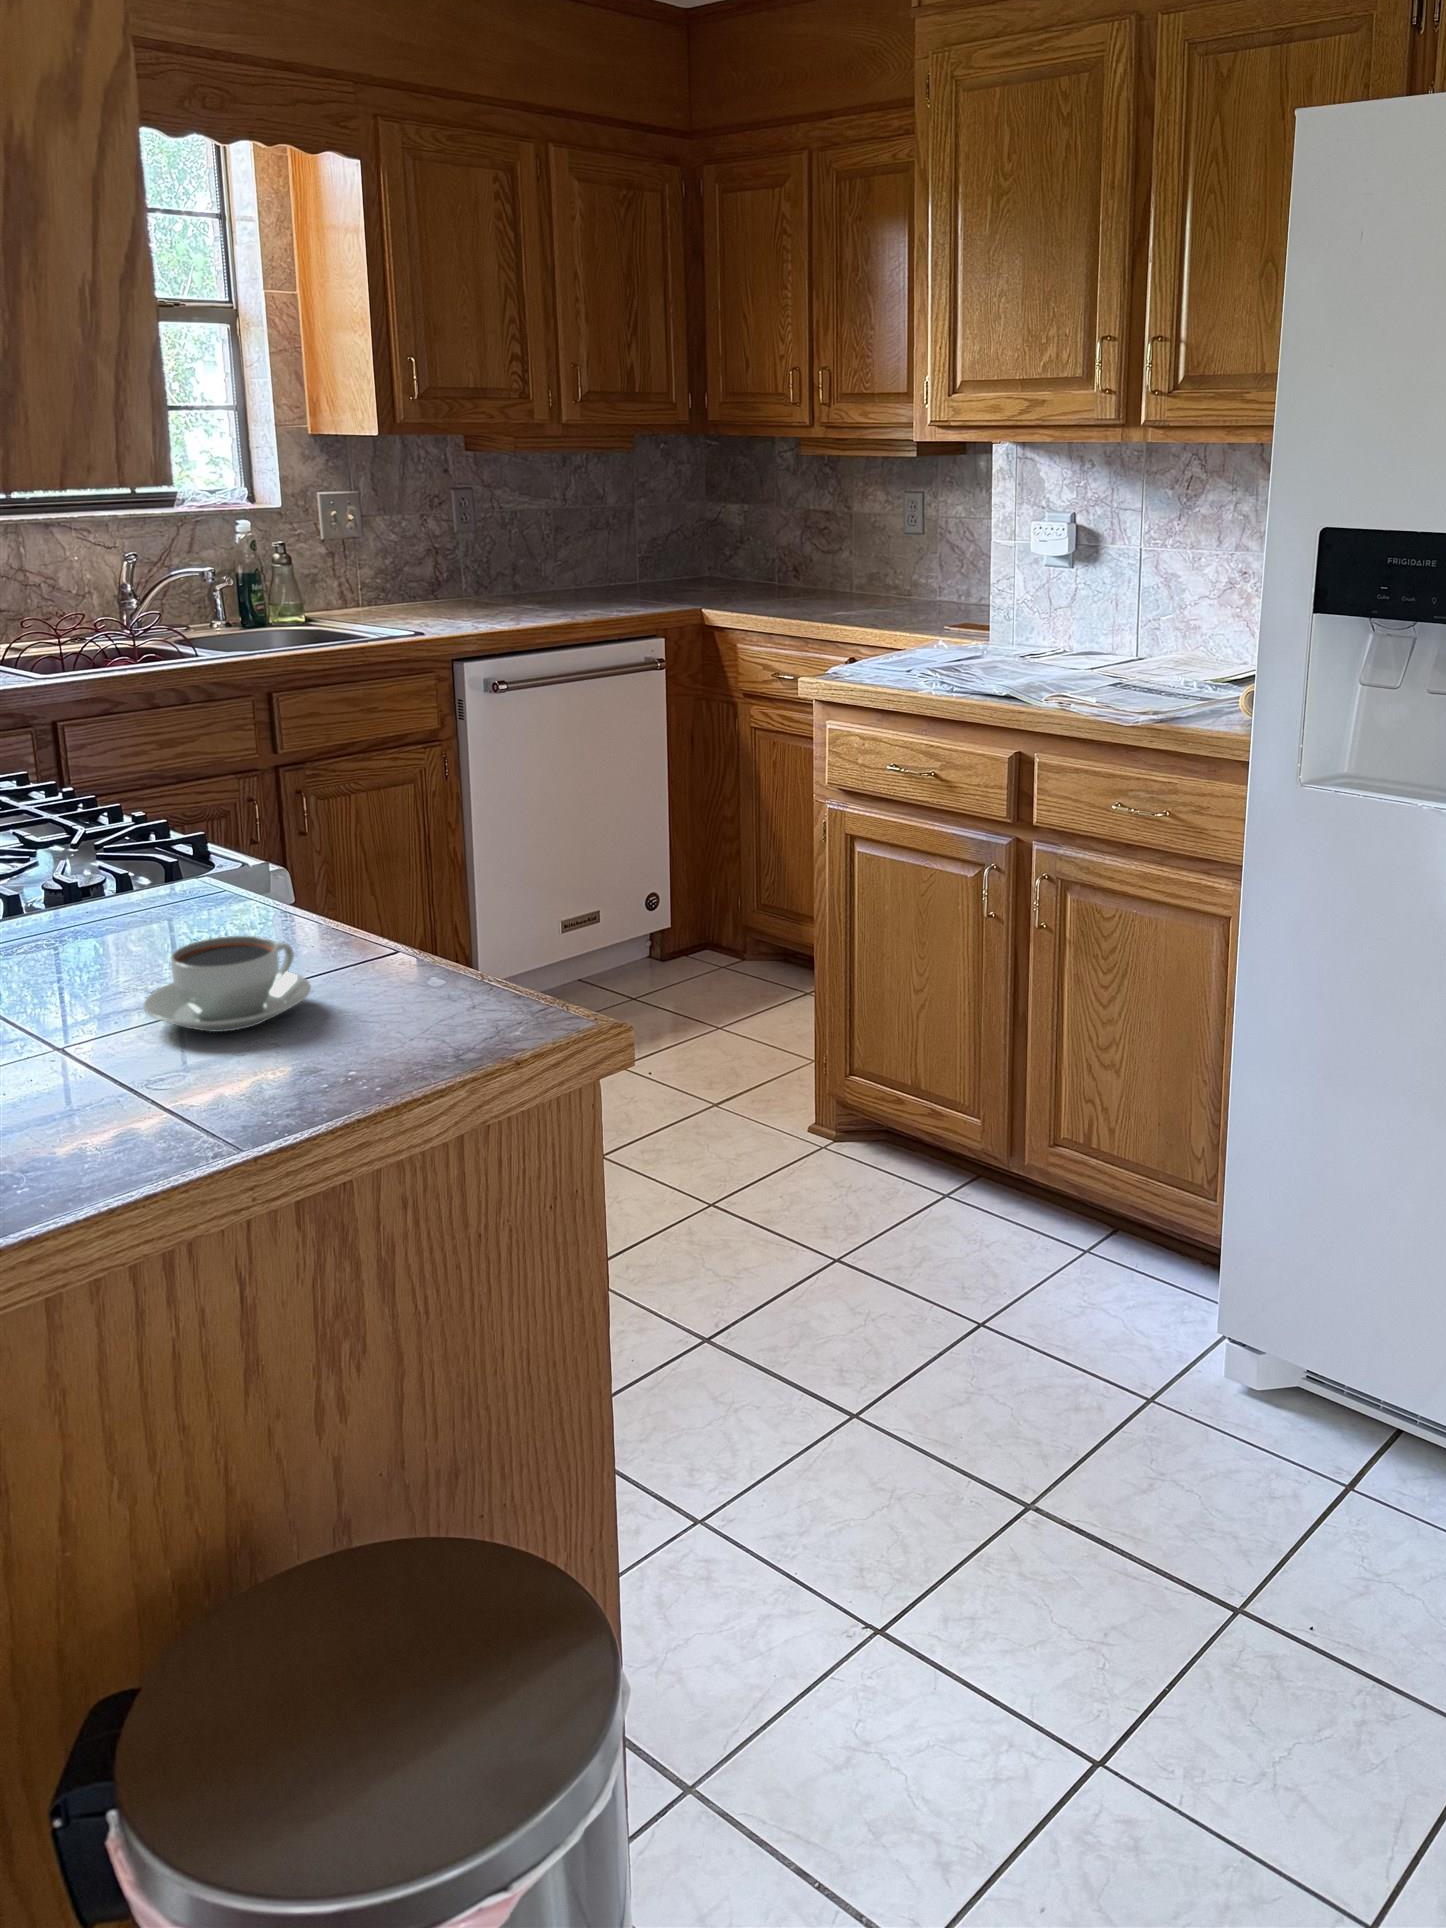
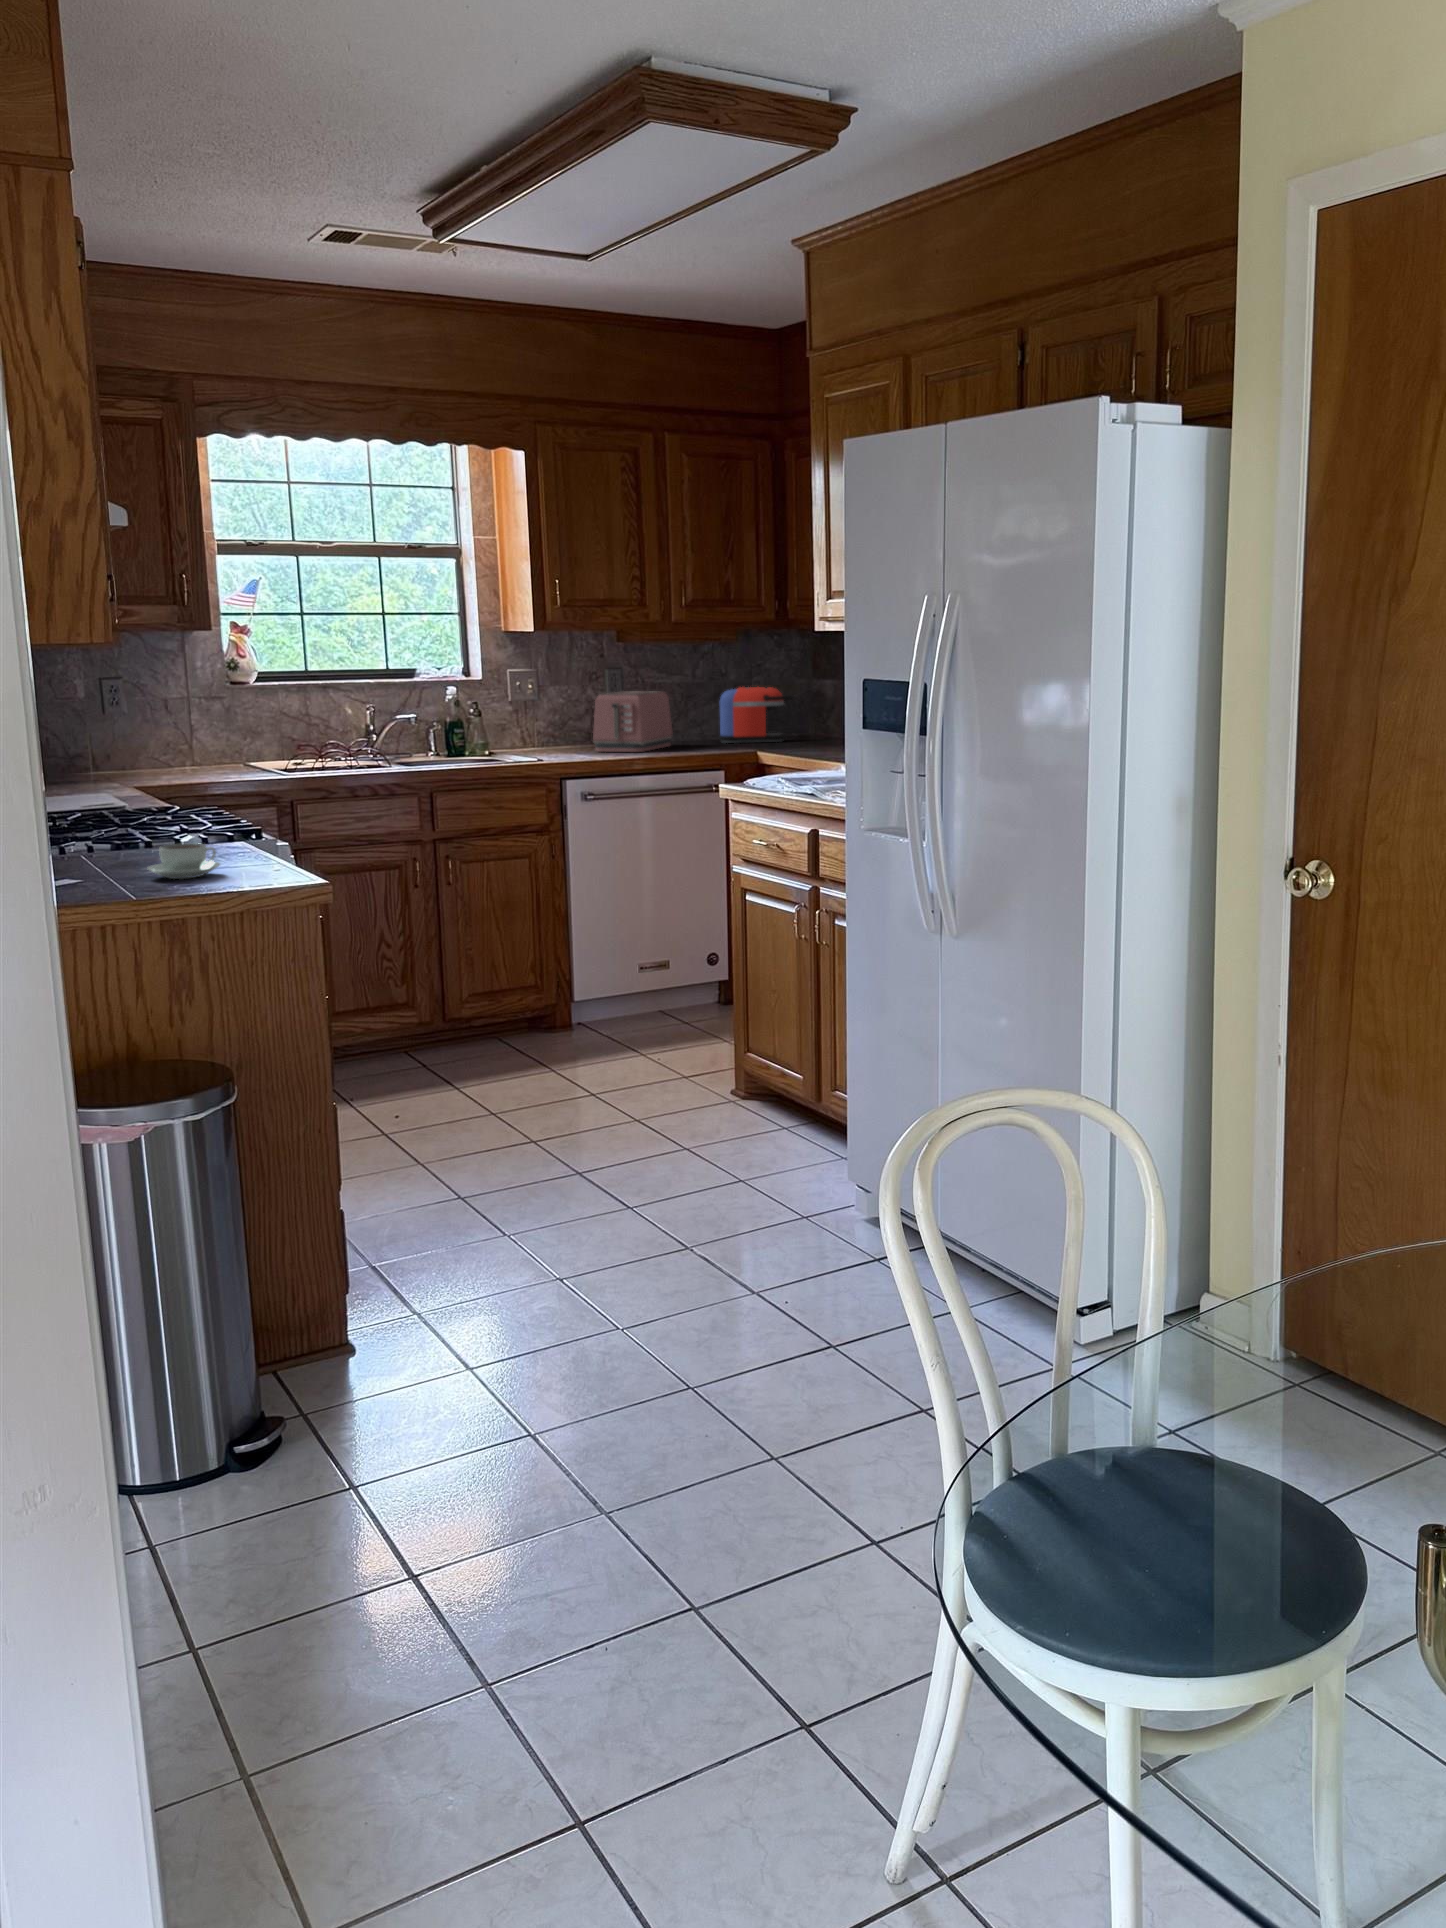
coffee maker: none [609,516,710,594] -> present [718,687,795,743]
toaster: none [462,524,558,614] -> present [593,691,673,752]

